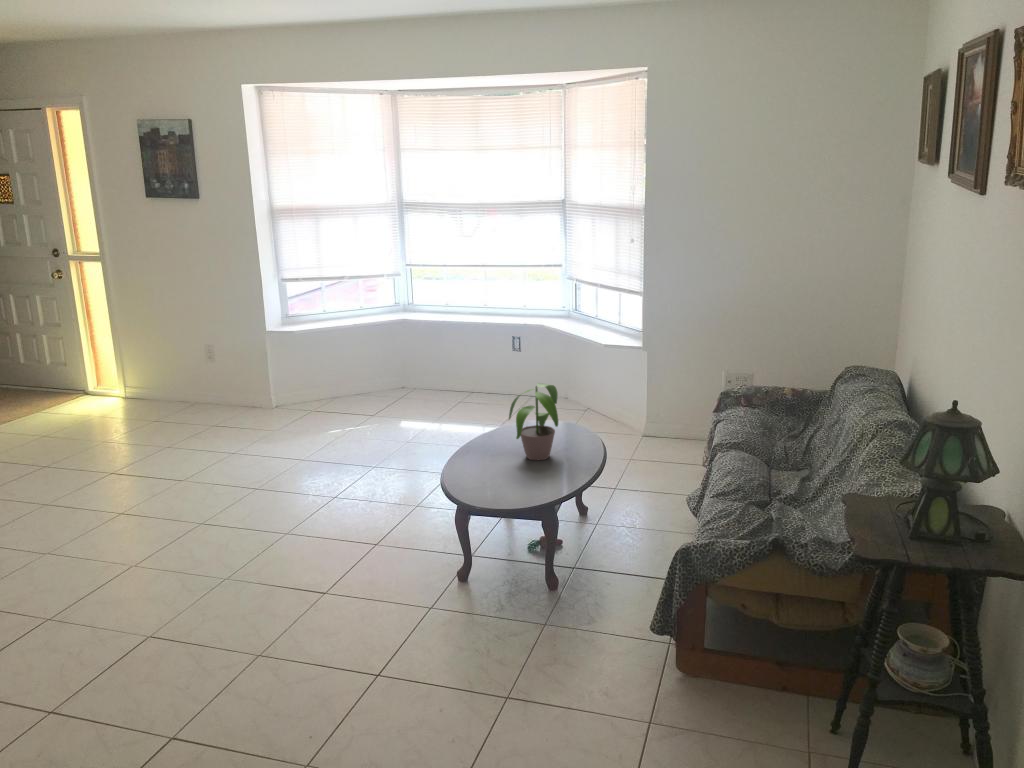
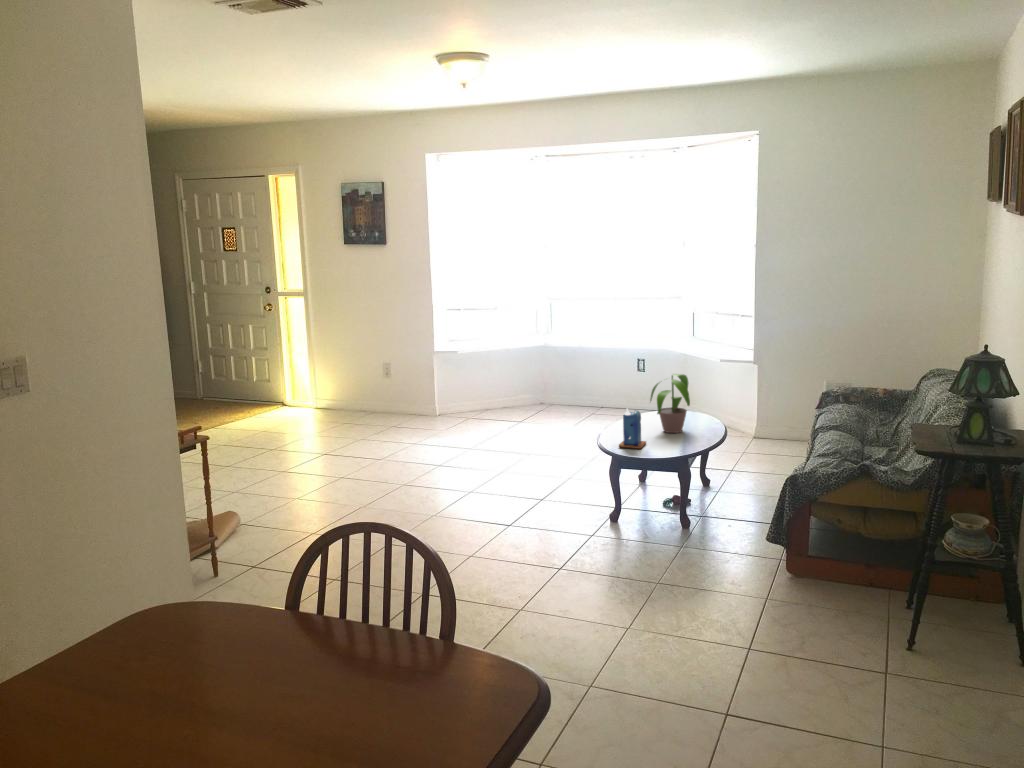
candle: none [464,436,501,490] -> present [619,409,646,449]

